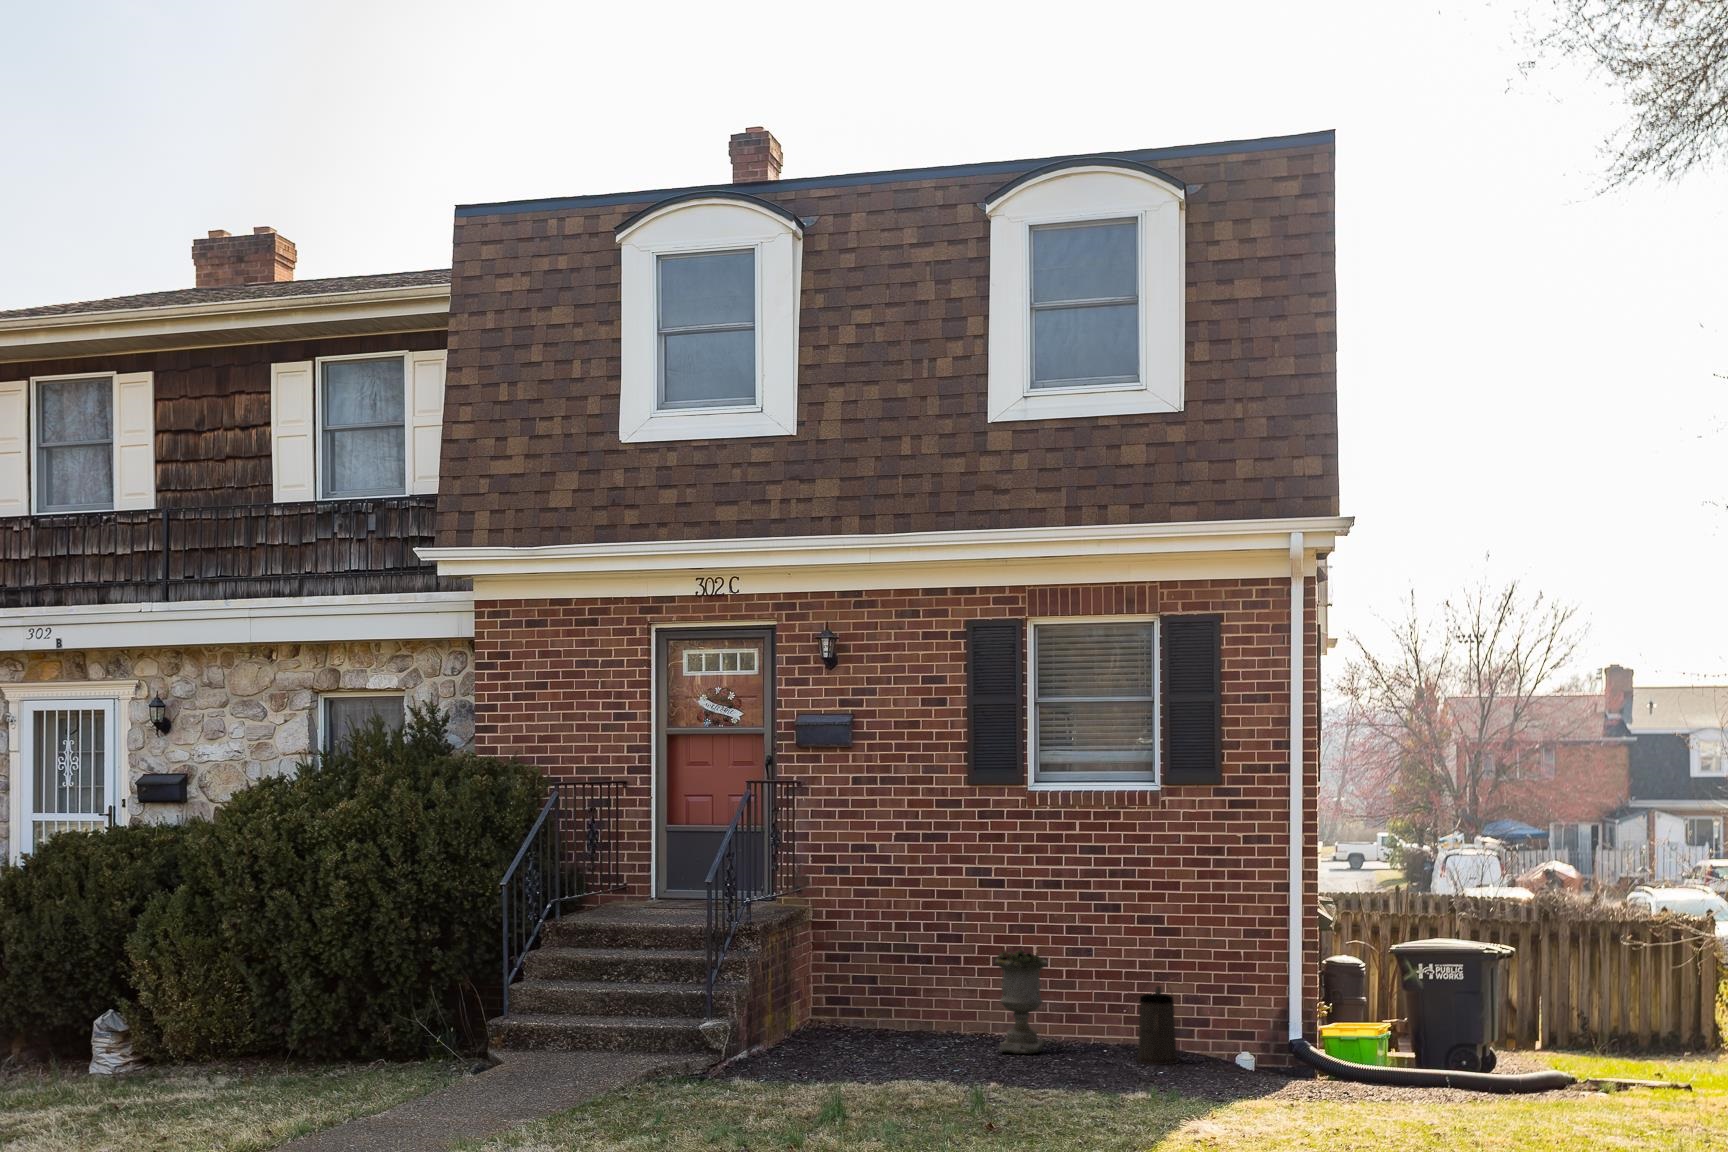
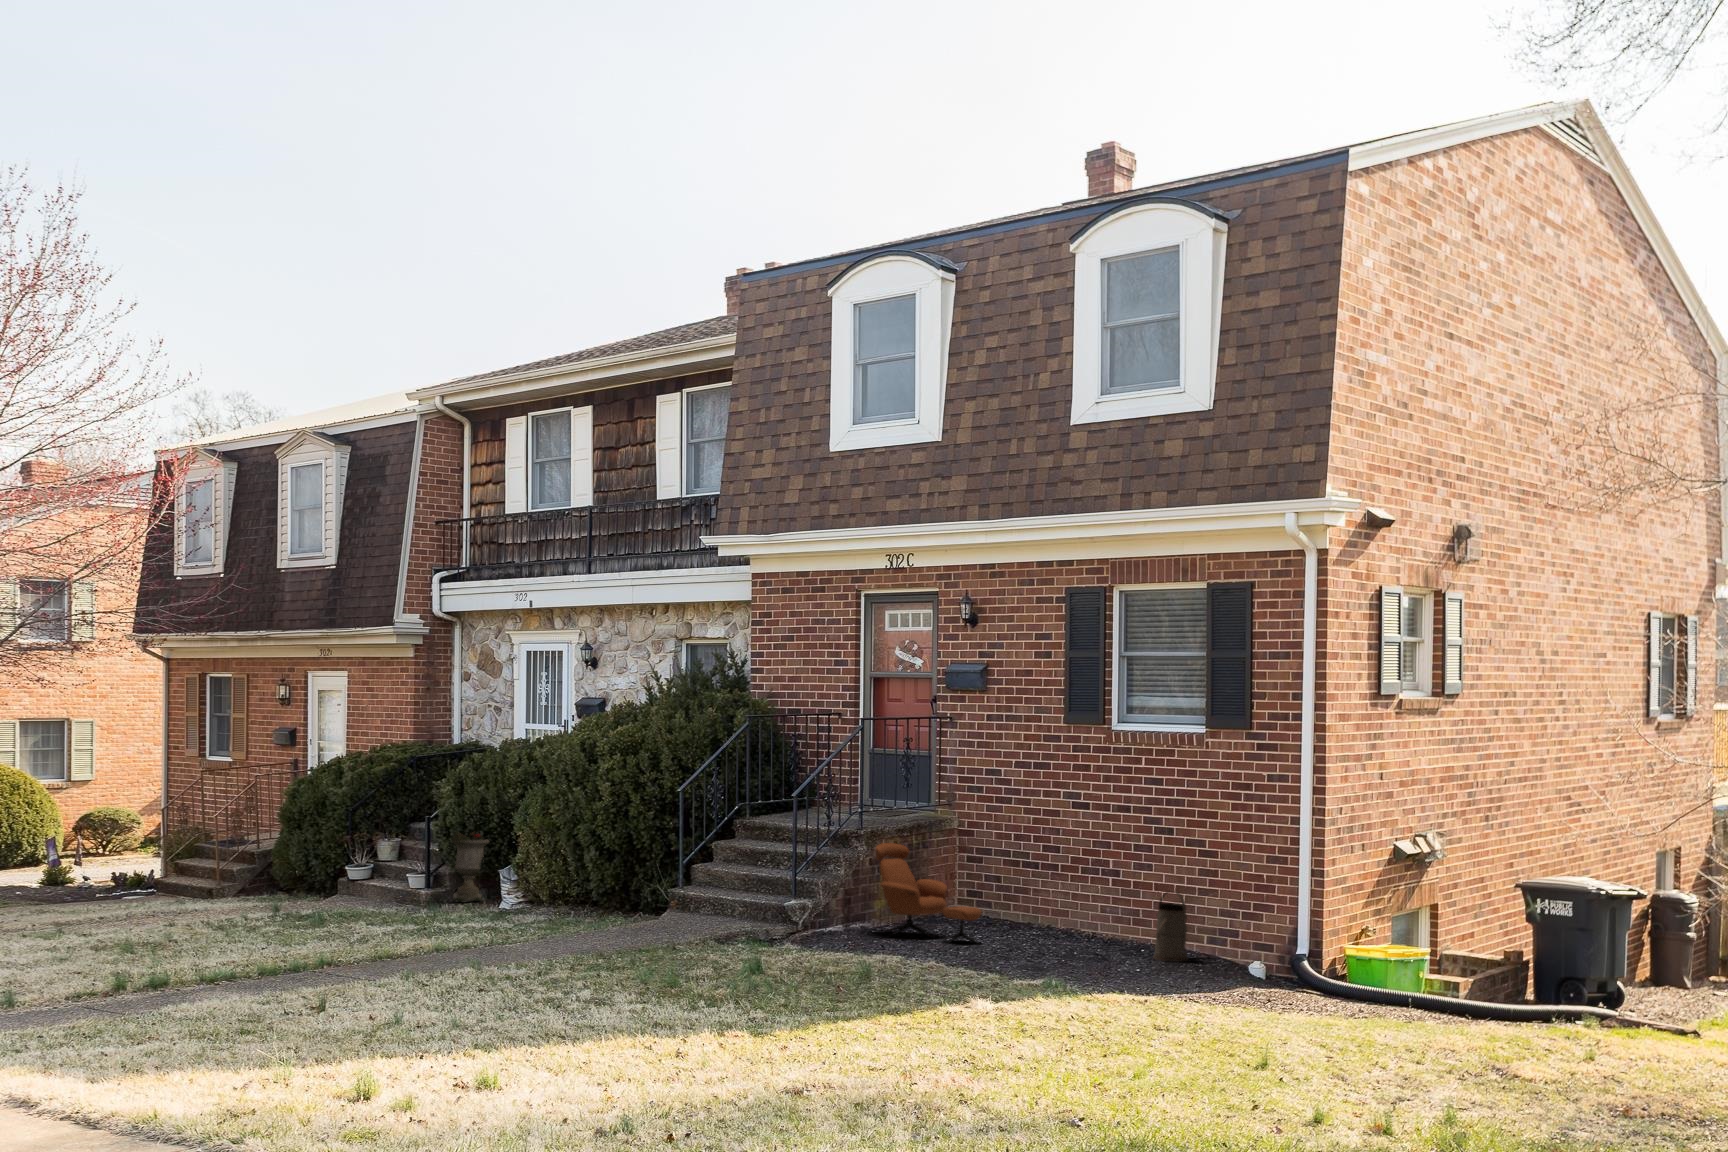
lounge chair: none [774,945,932,1070] -> present [875,843,982,944]
planter: present [995,950,1047,1054] -> present [452,831,489,902]

